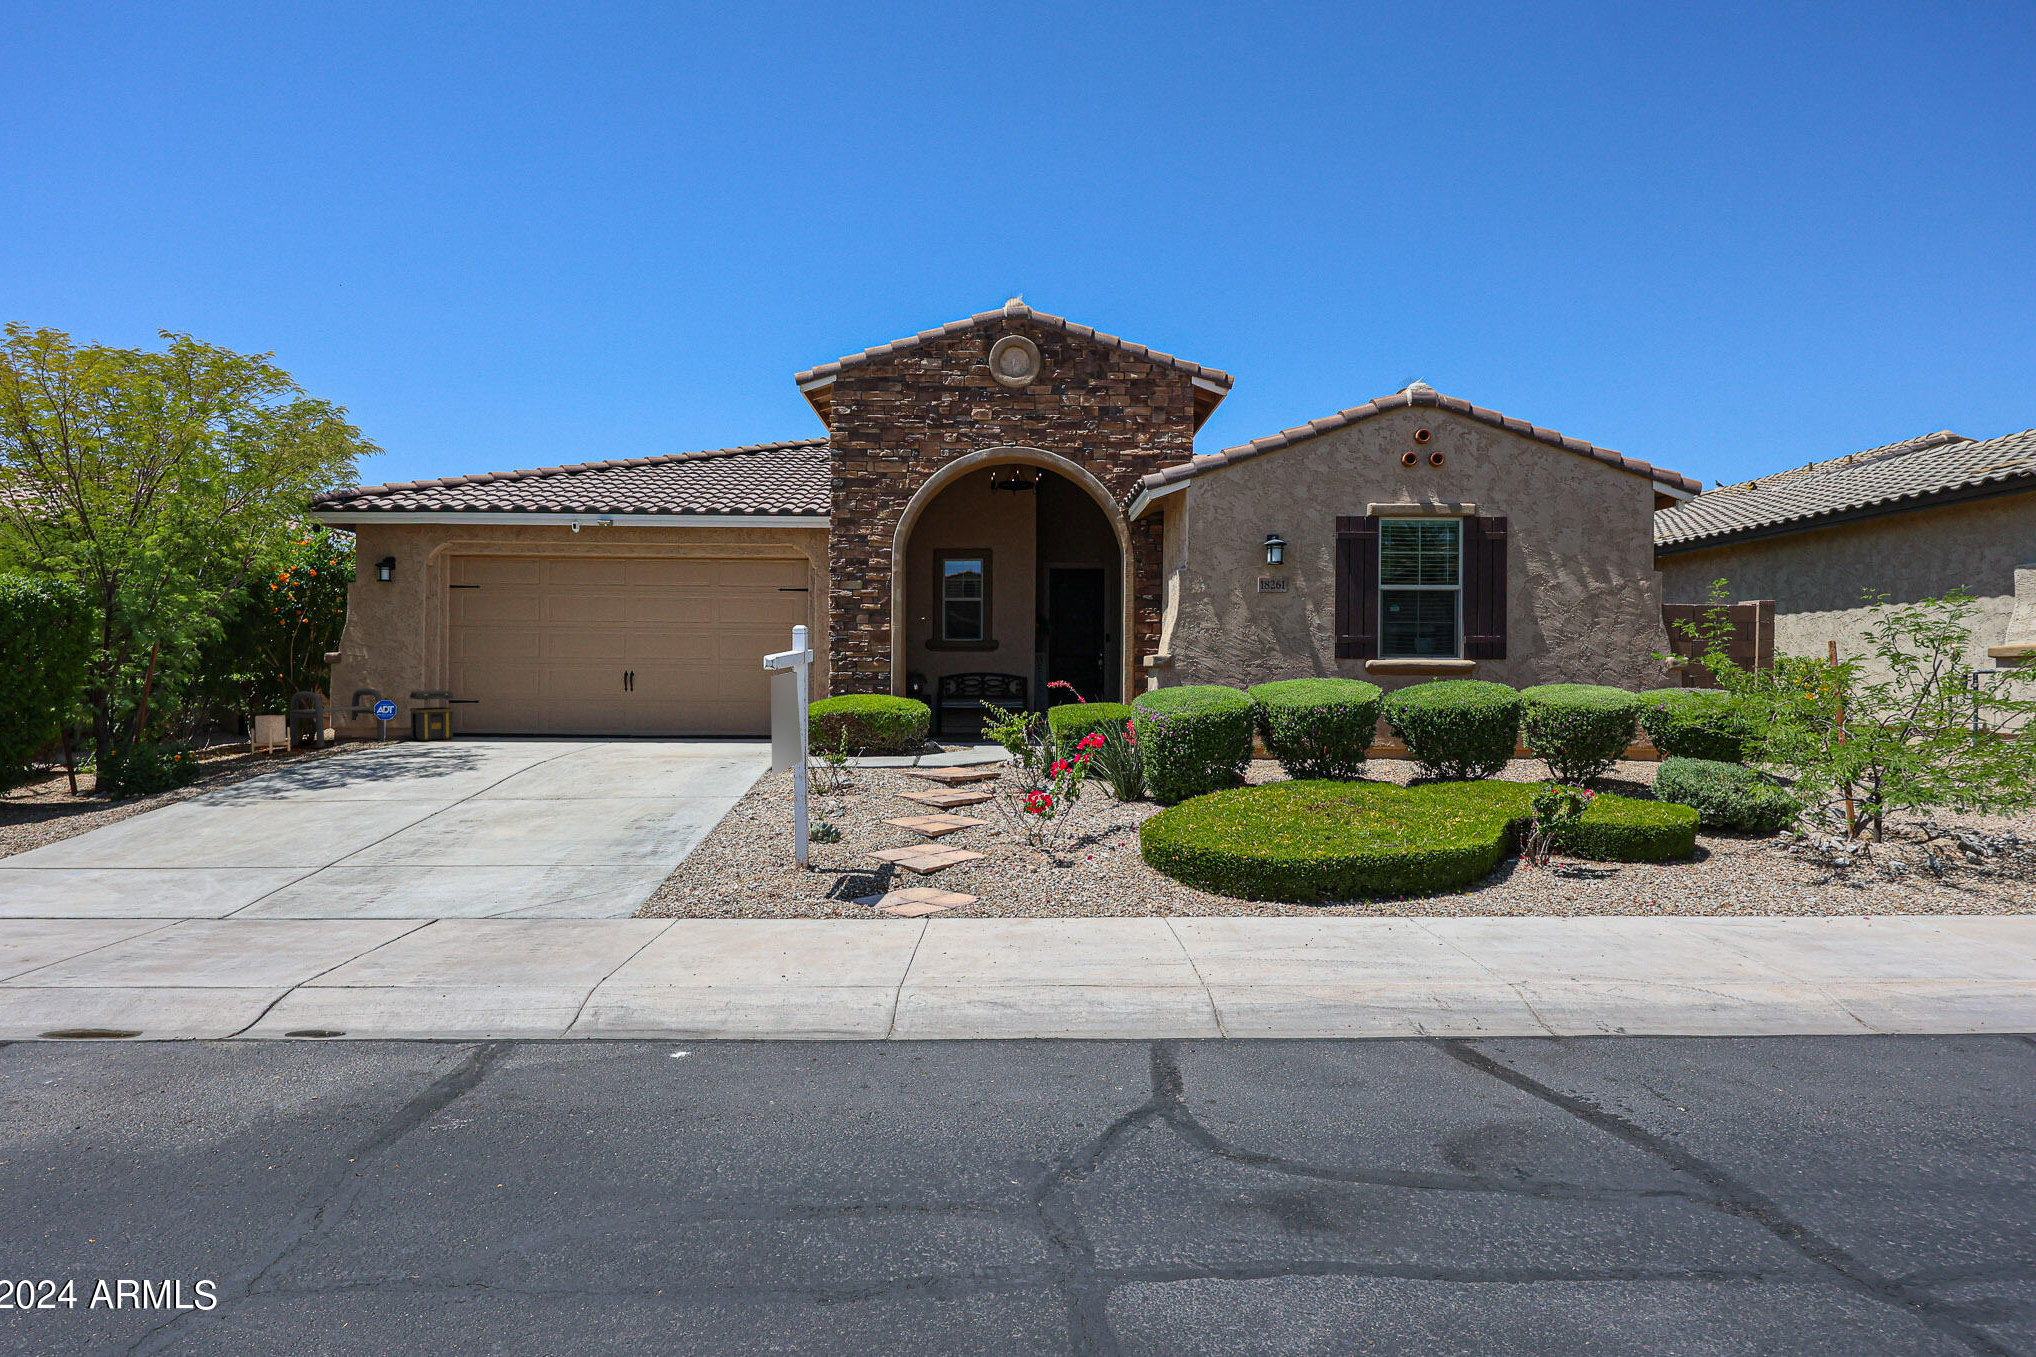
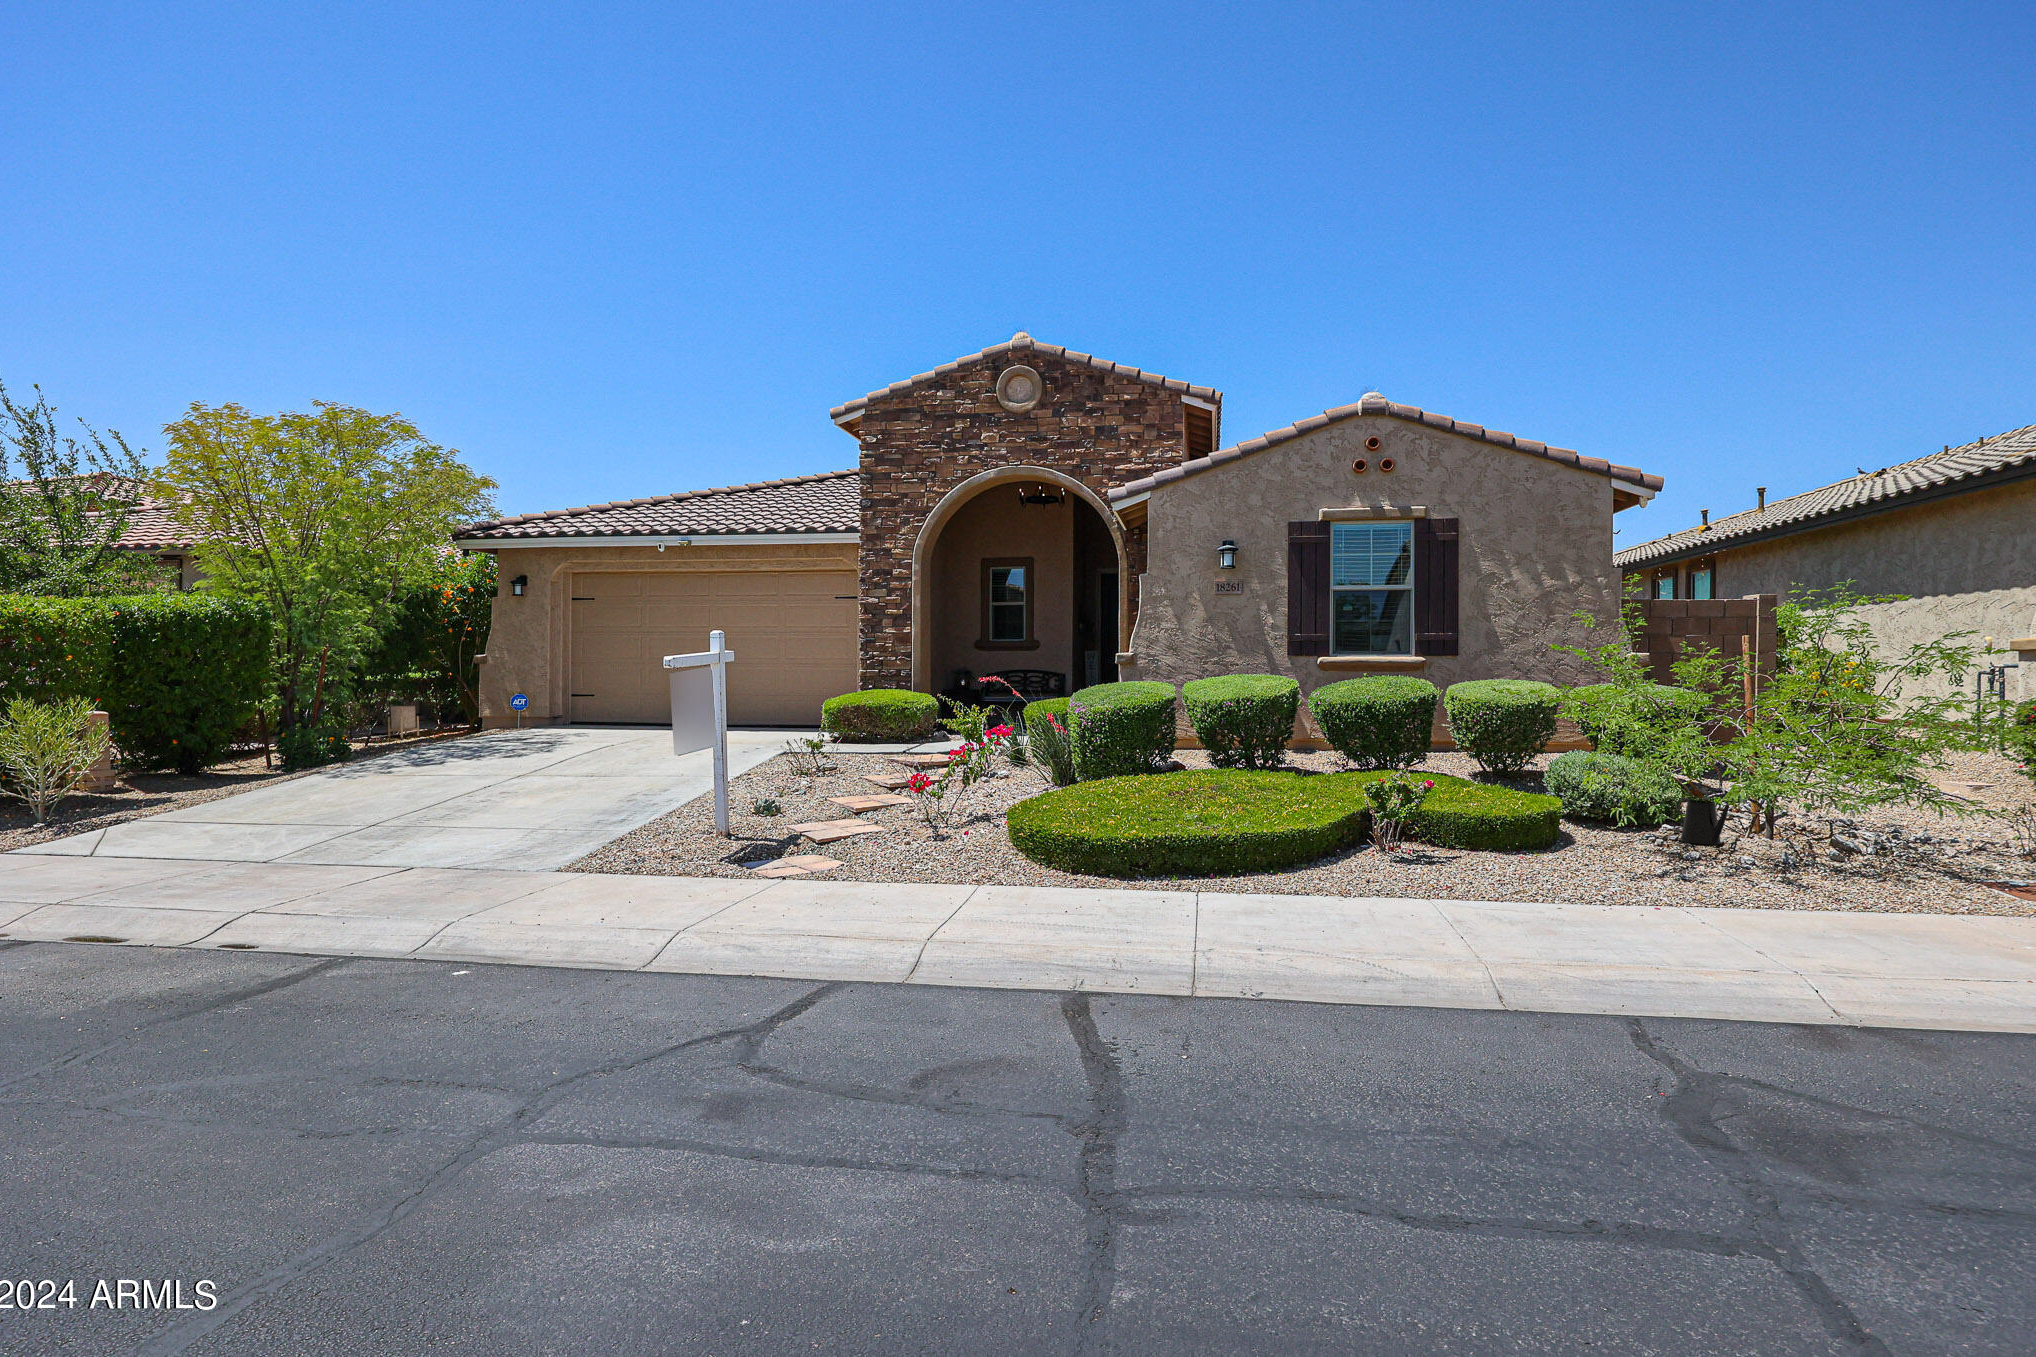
bench: present [290,688,385,747] -> none [423,684,500,732]
toolbox: present [410,690,454,741] -> none [520,686,554,728]
watering can: none [1810,788,1869,853] -> present [1677,781,1729,845]

